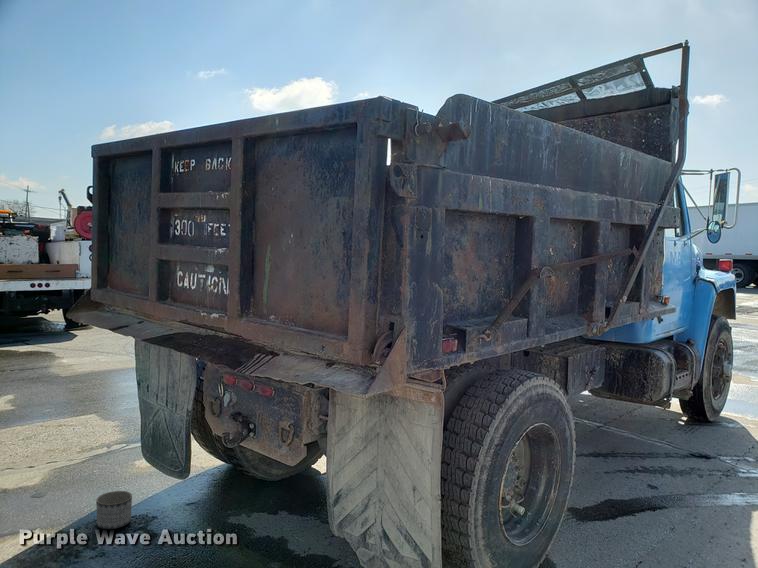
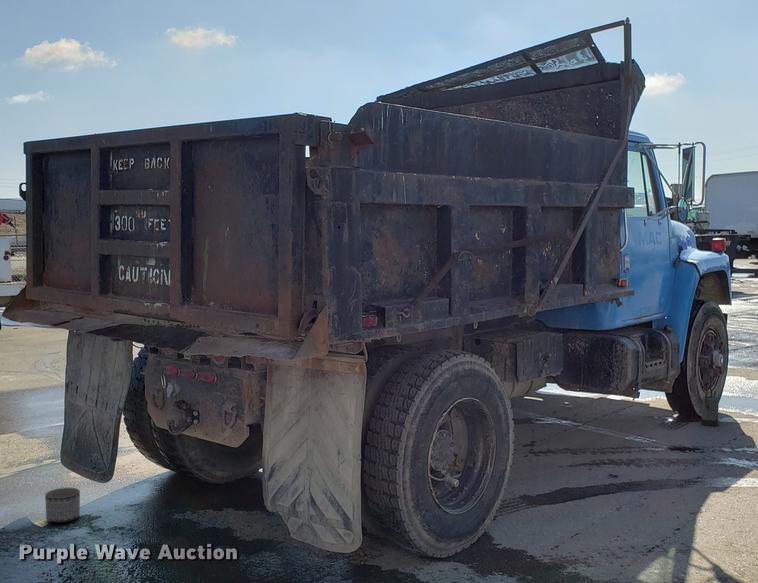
watering can: none [714,396,732,433] -> present [701,386,719,426]

